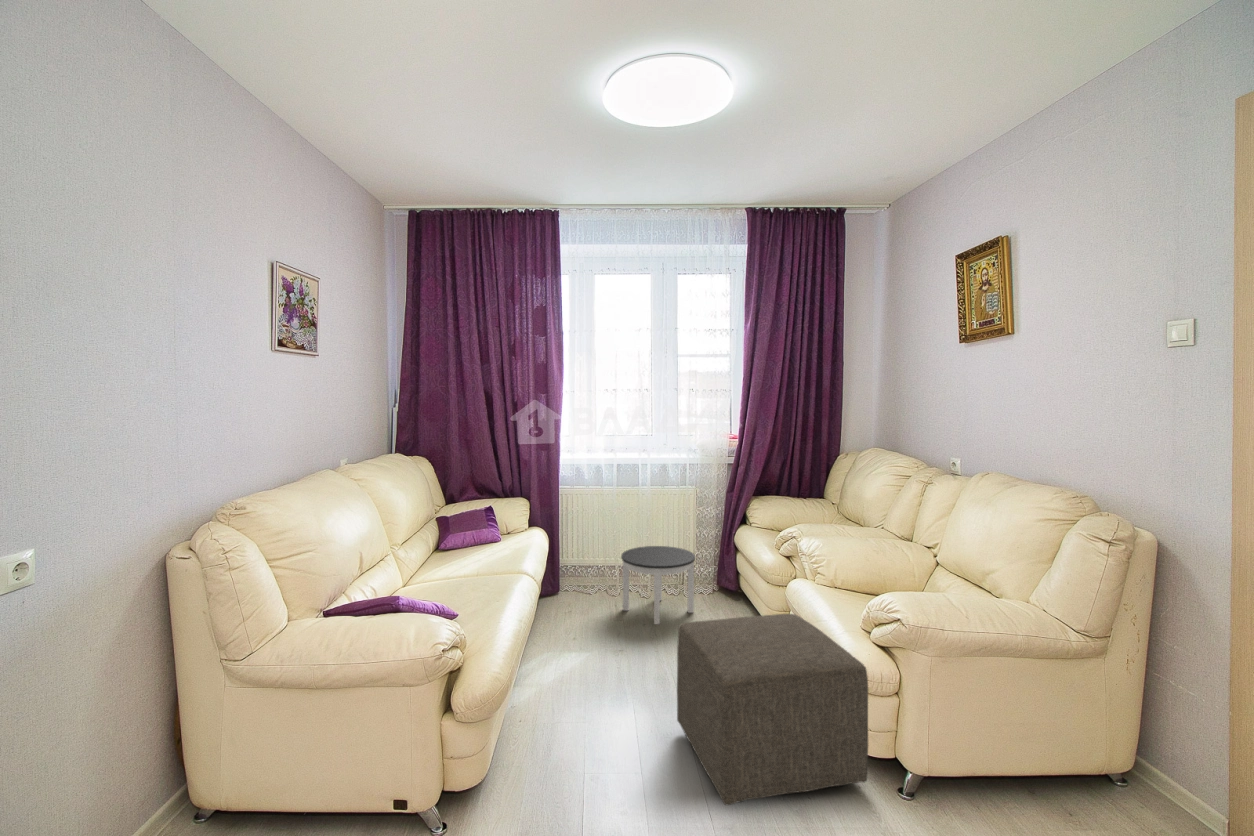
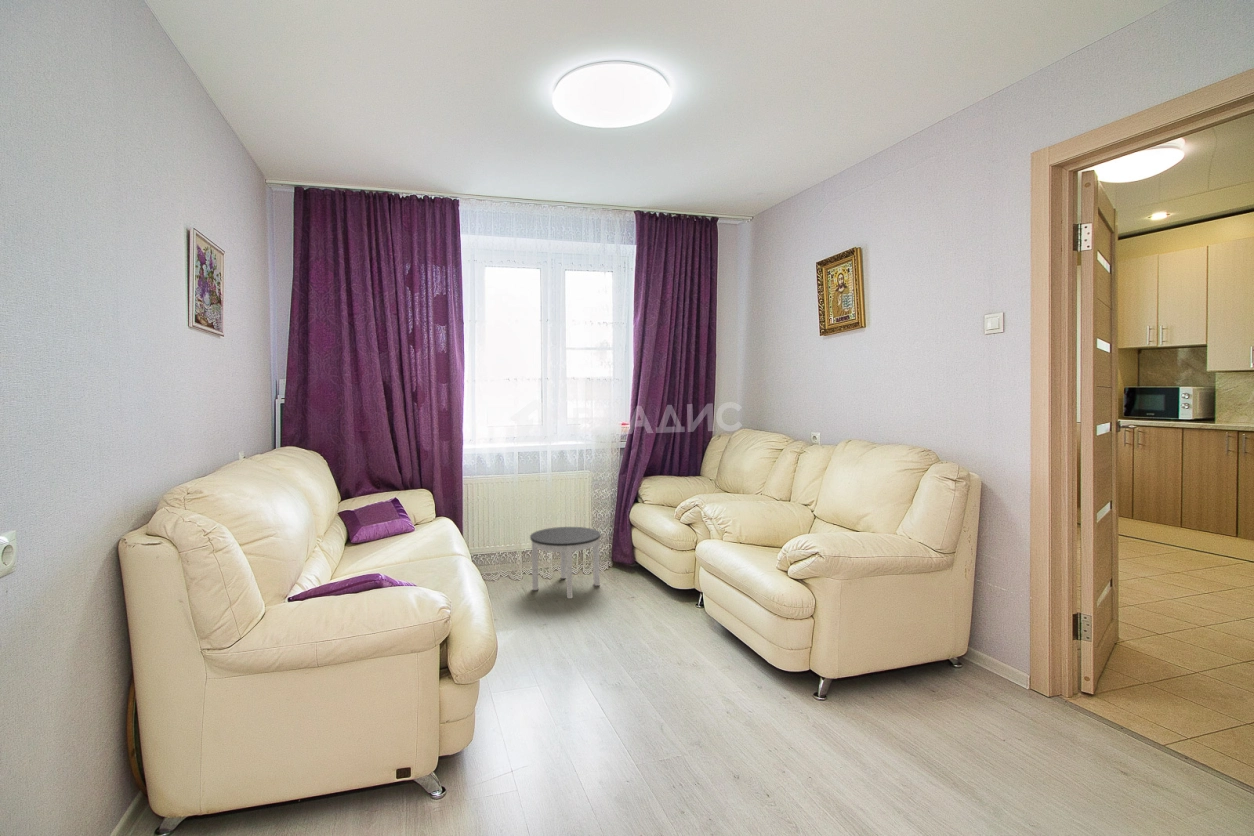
ottoman: present [677,614,868,805] -> none [624,566,793,726]

